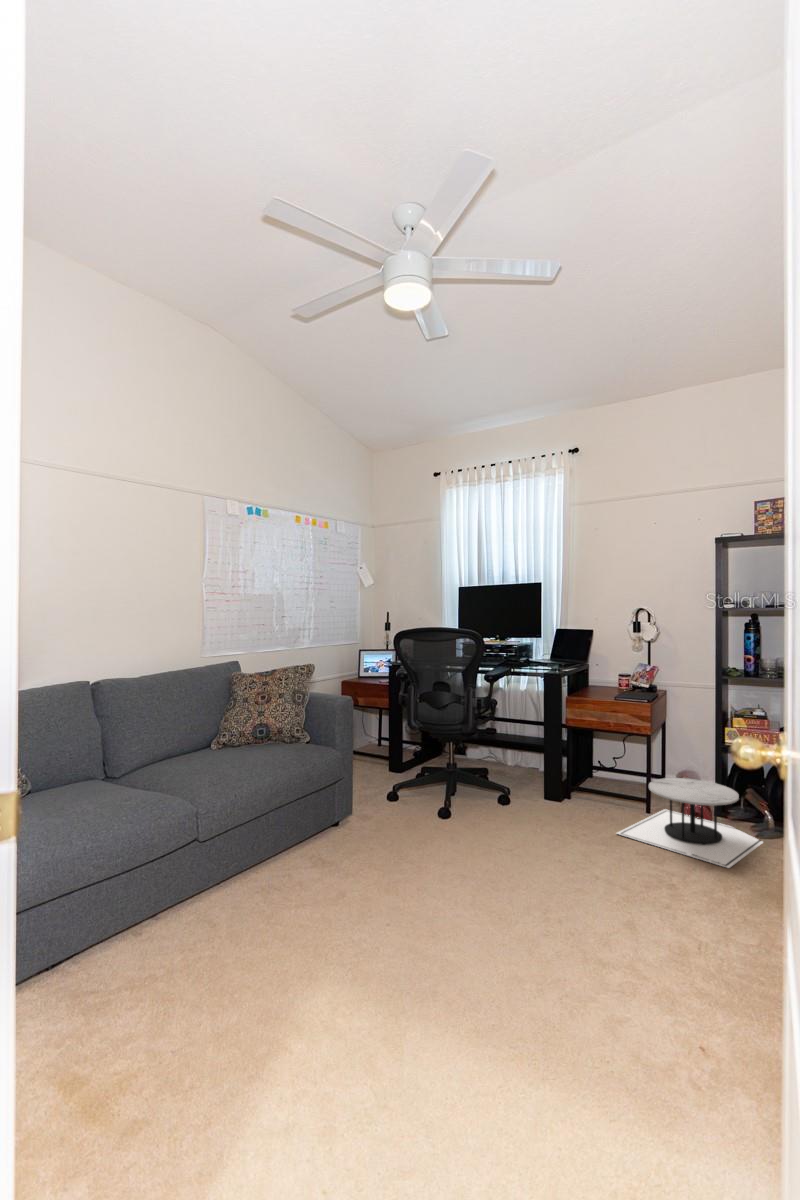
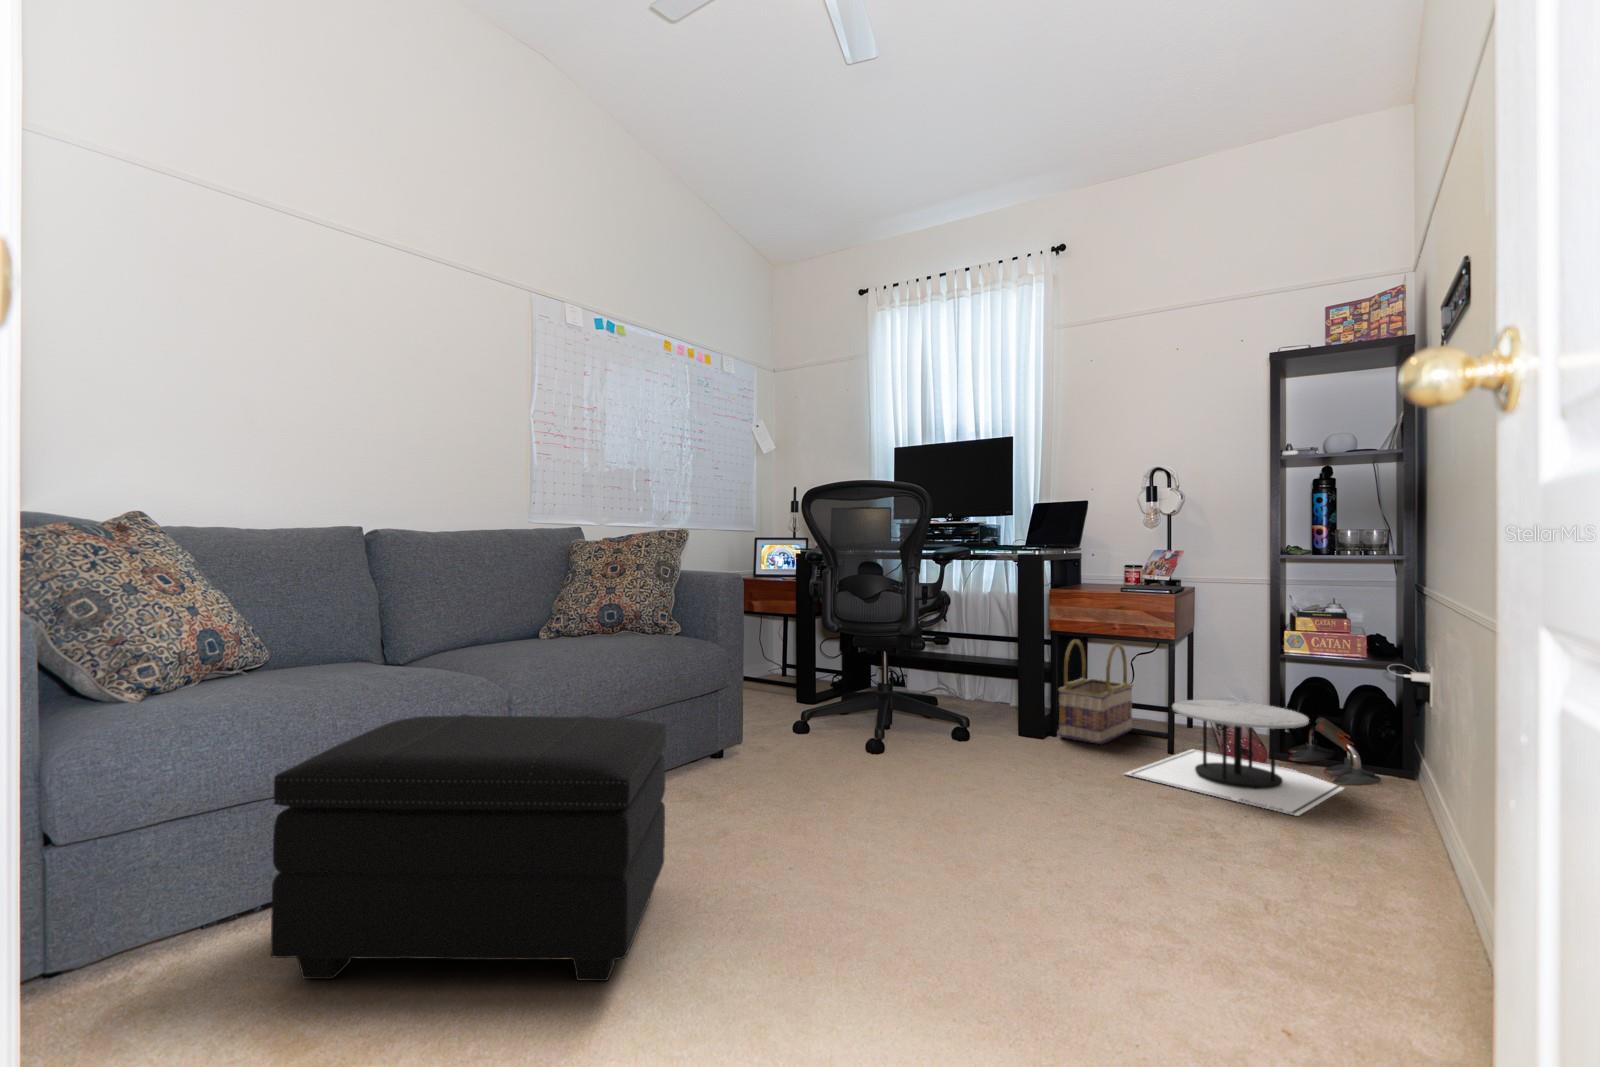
basket: none [573,730,625,806] -> present [1058,640,1133,744]
footstool: none [61,832,307,1023] -> present [271,714,666,981]

